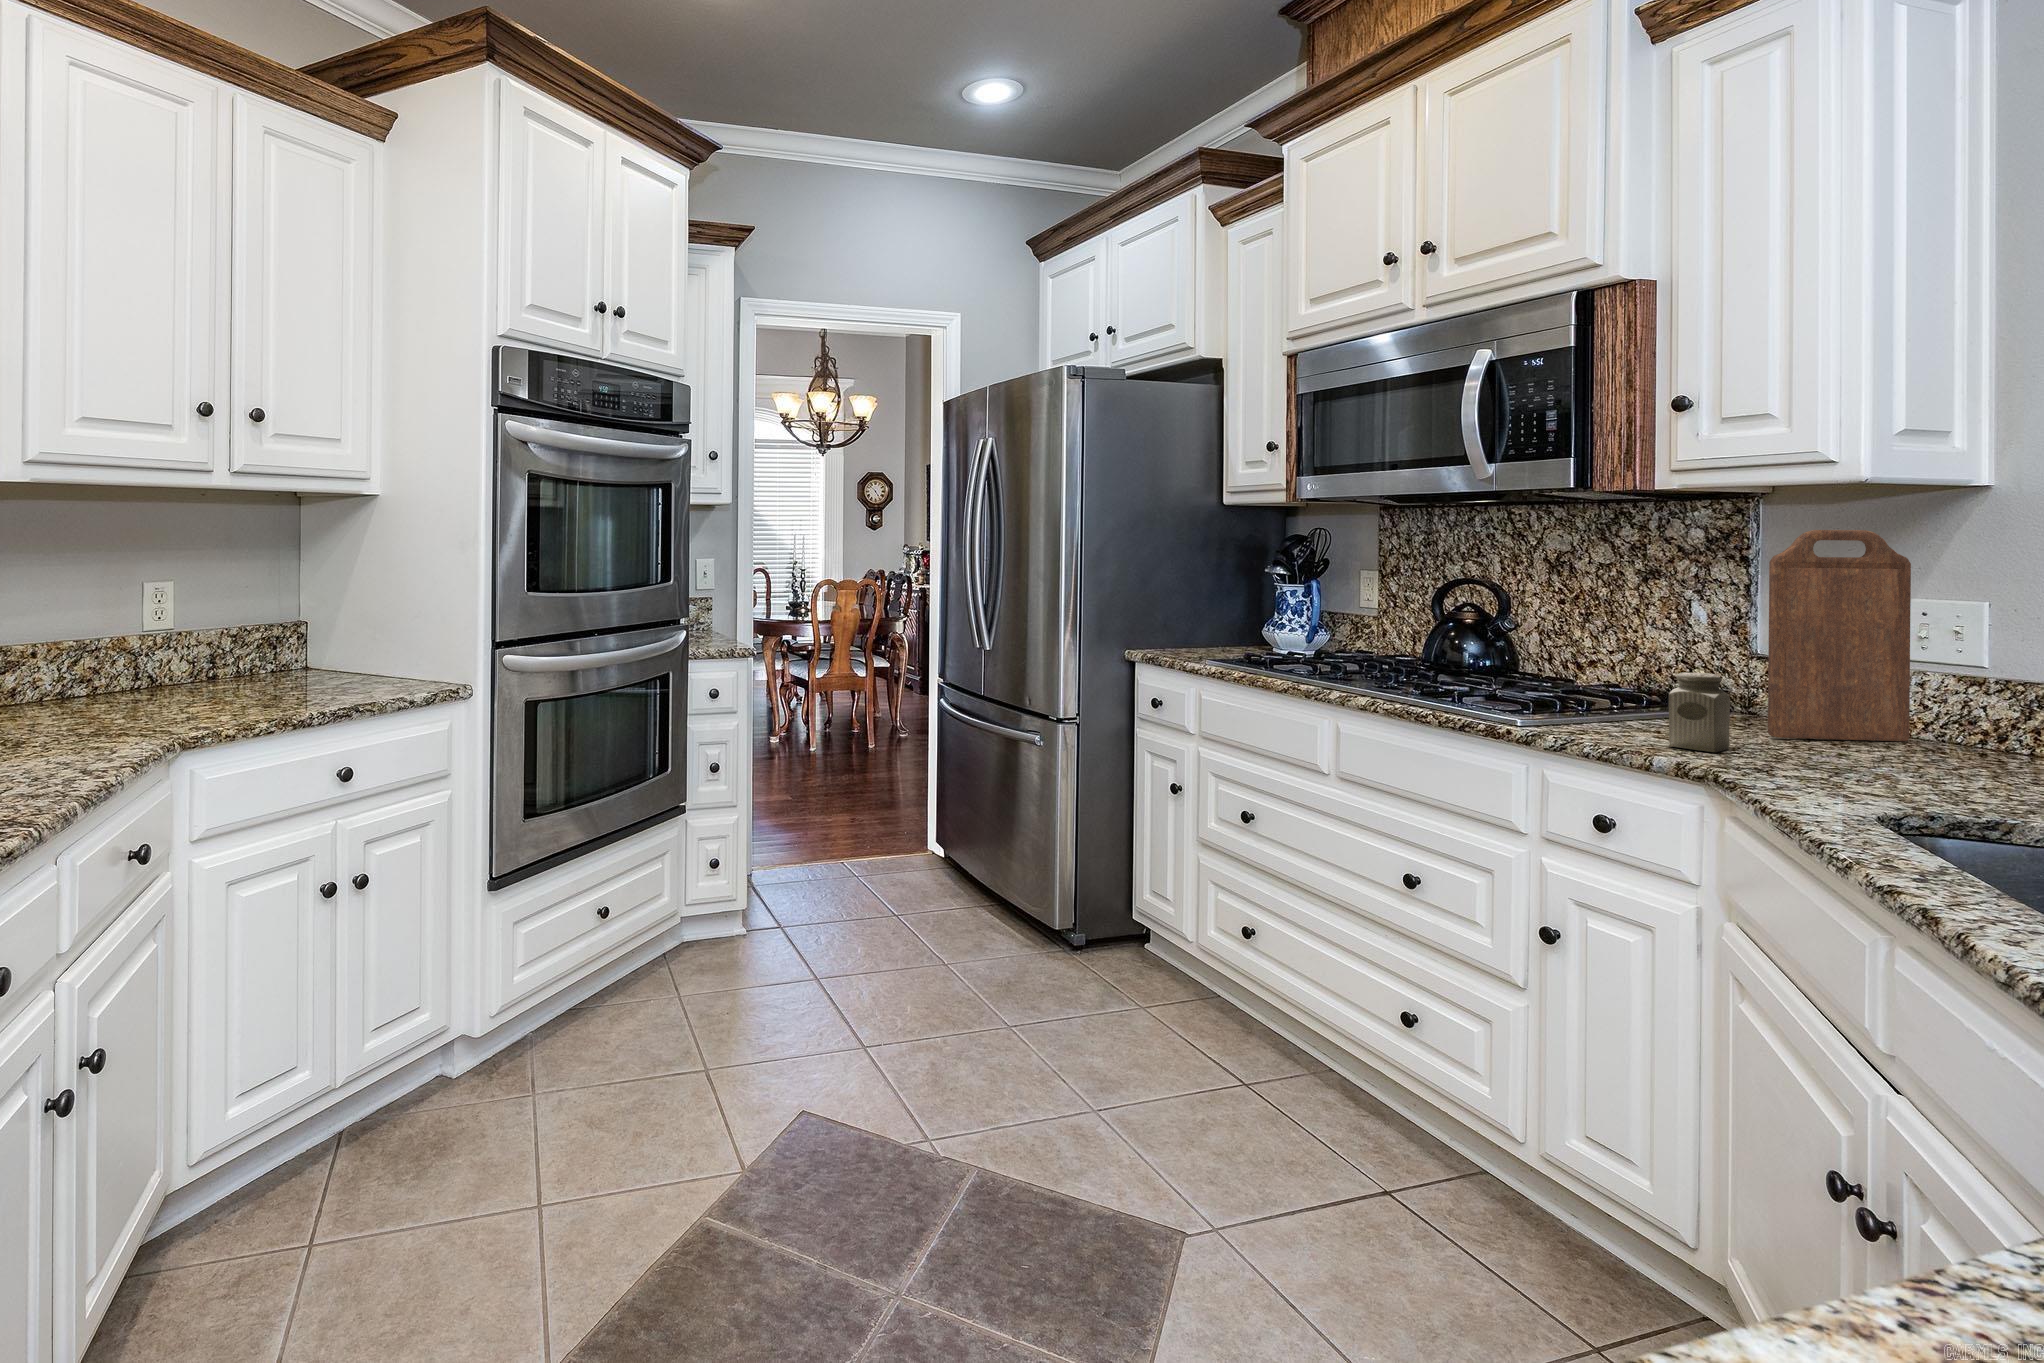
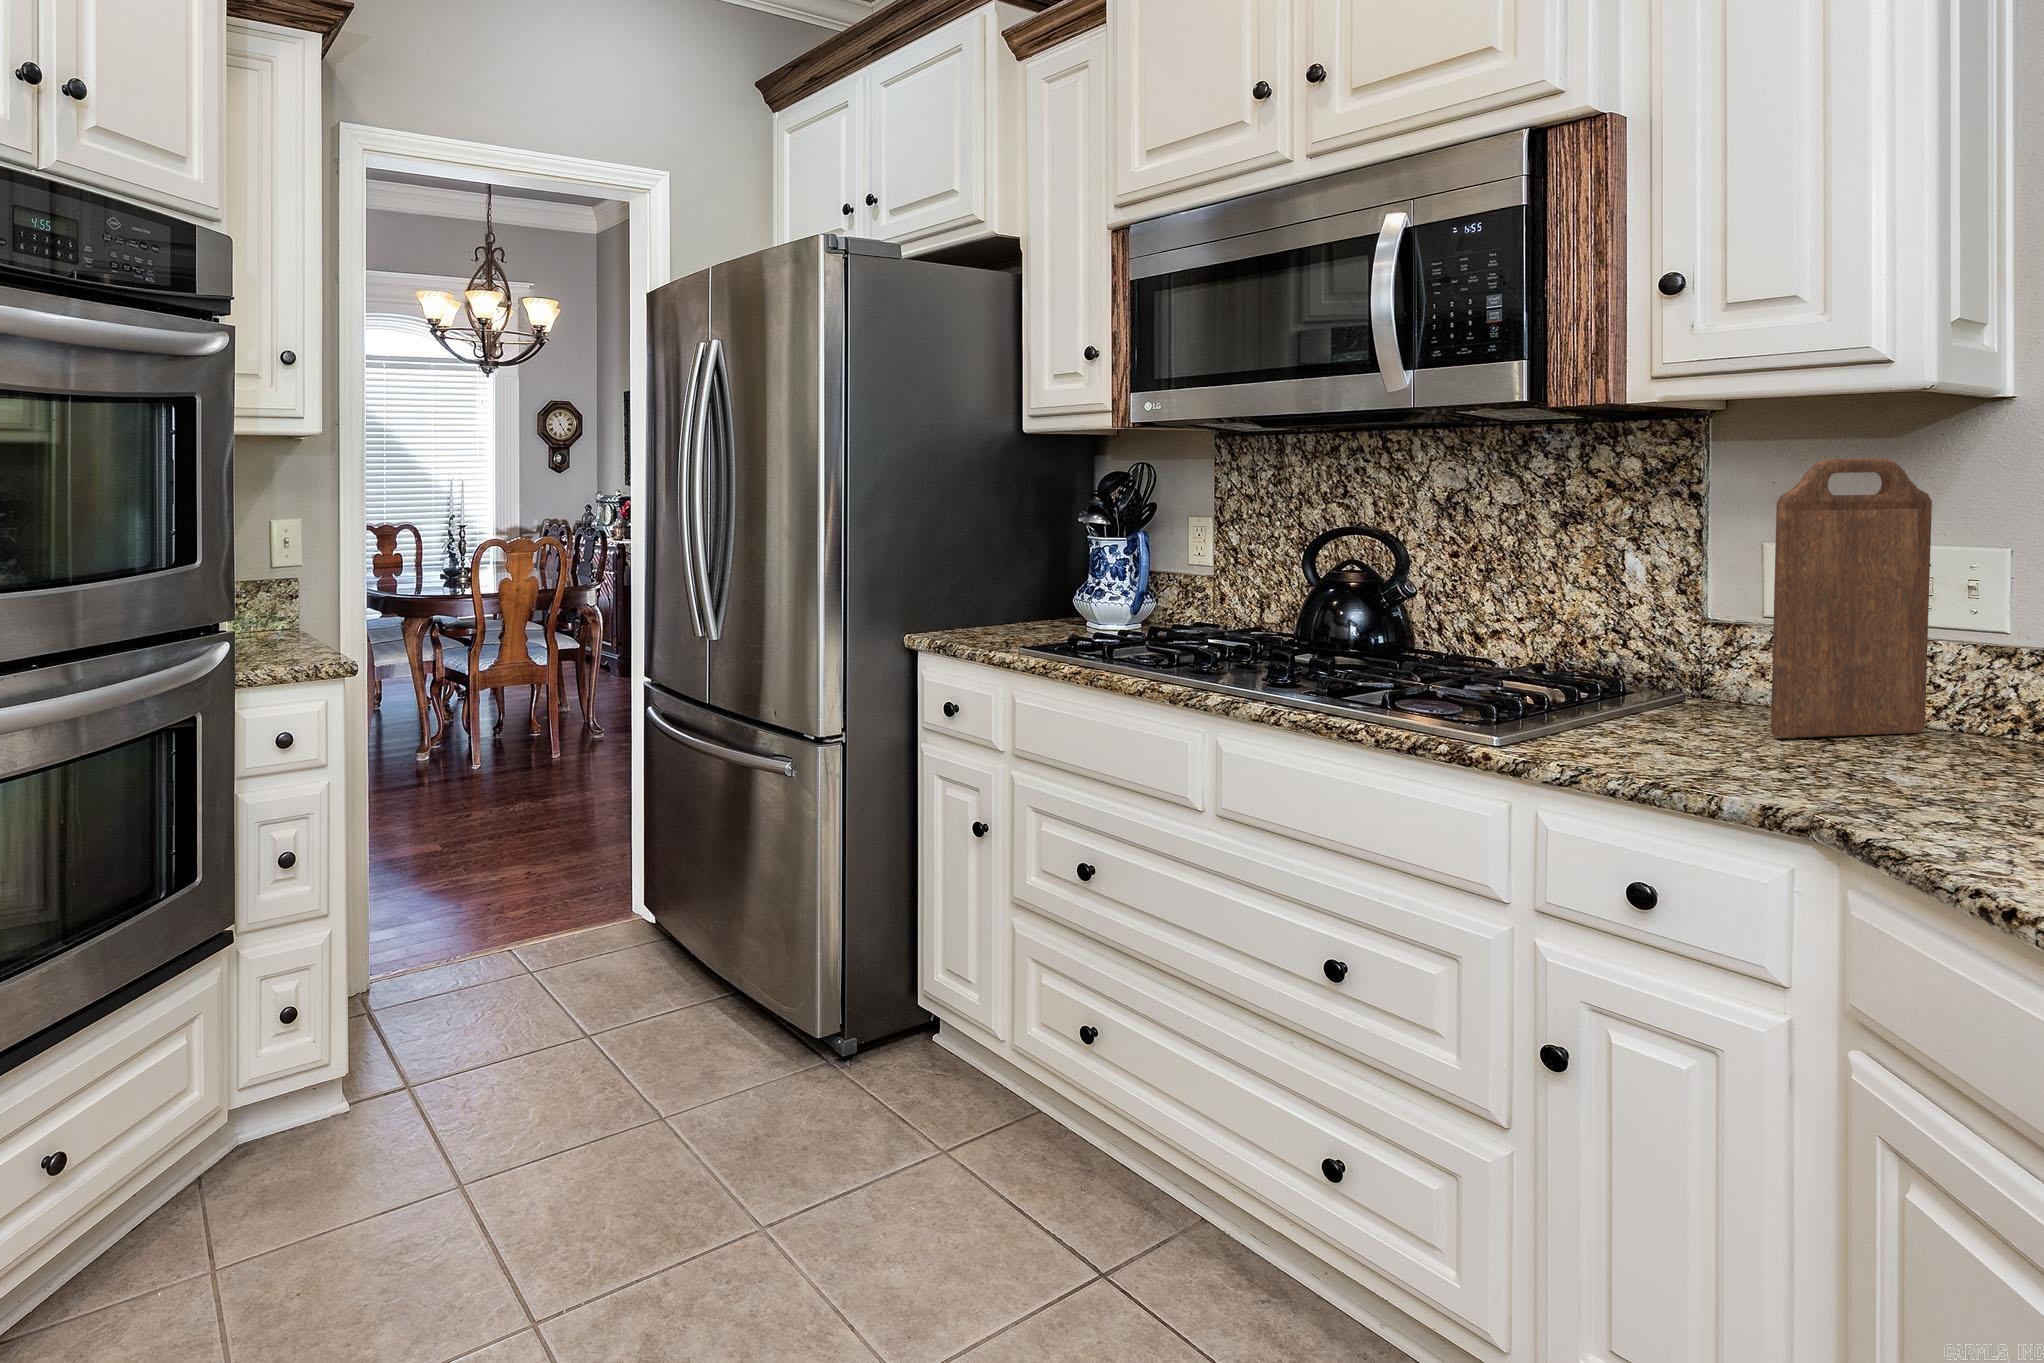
salt shaker: present [1669,672,1730,752] -> none [1680,660,1752,771]

